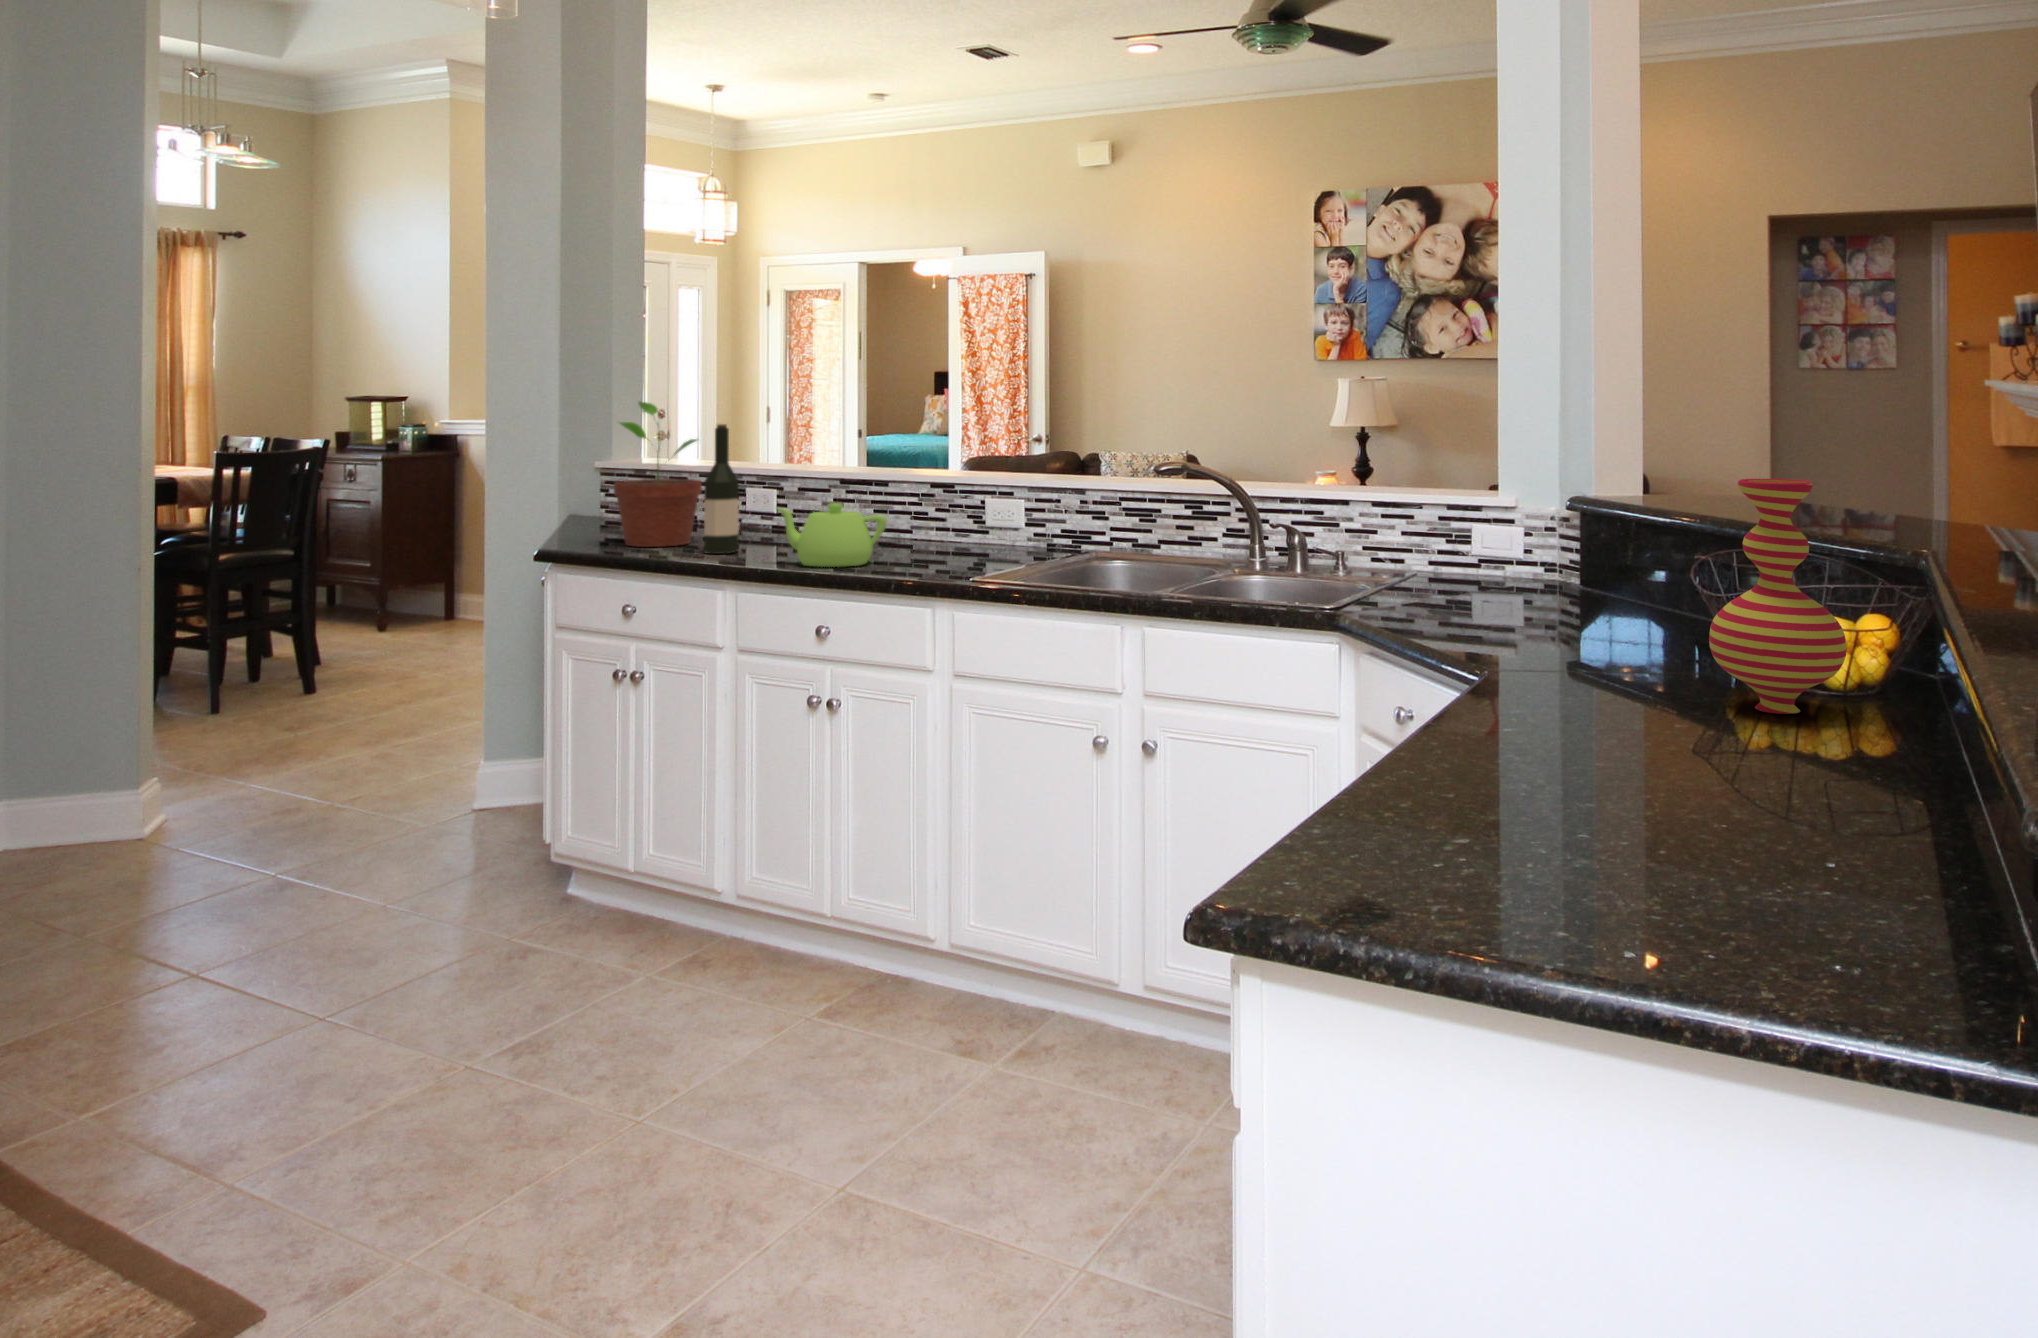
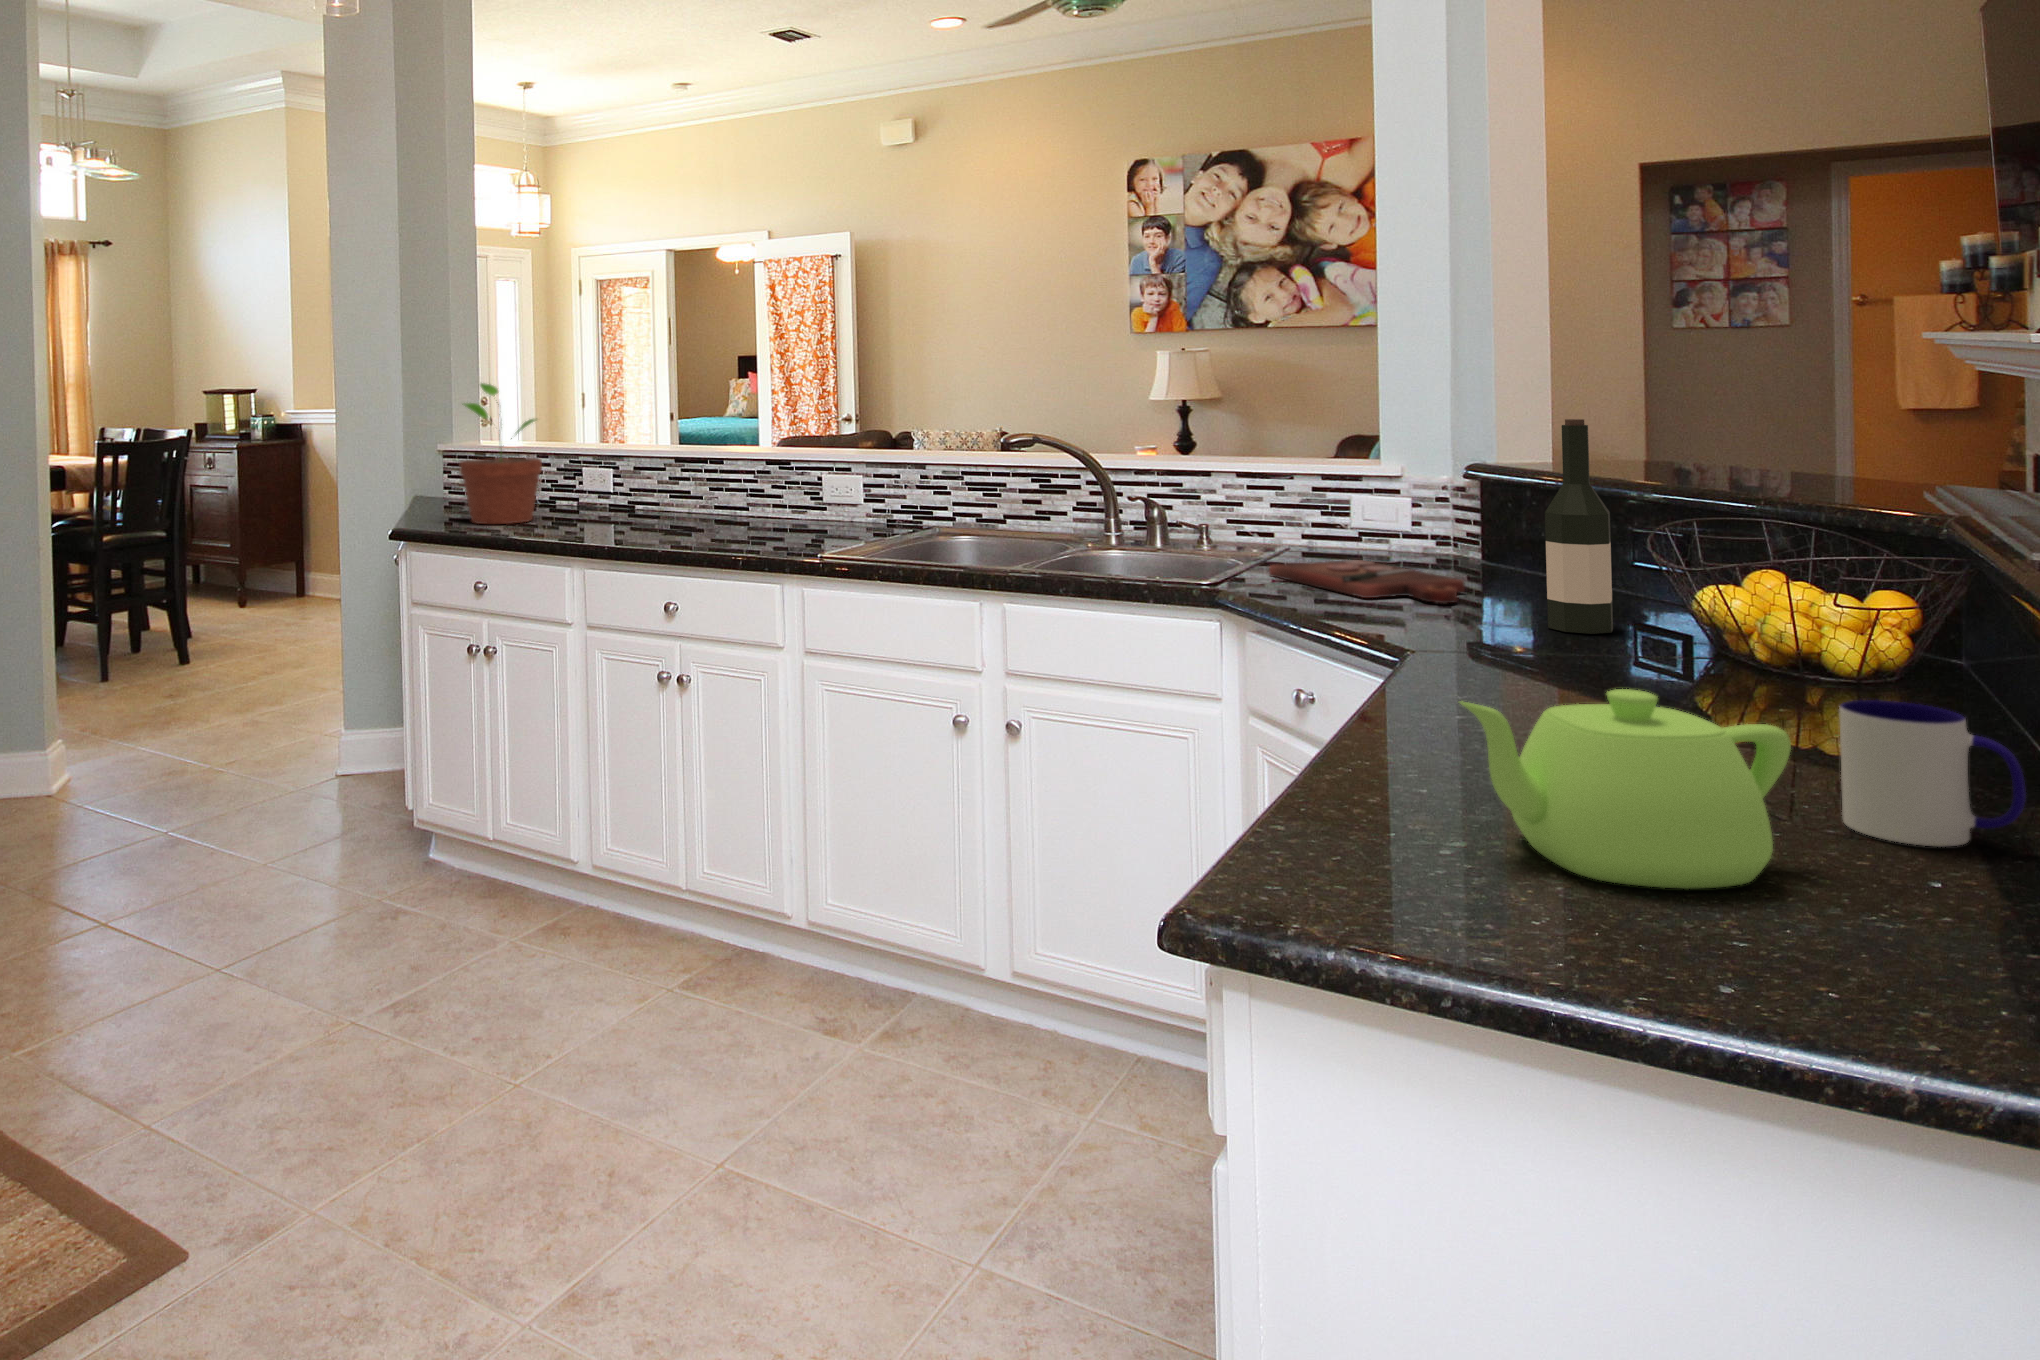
wine bottle: present [704,424,739,554] -> present [1545,419,1613,634]
vase: present [1709,479,1847,714] -> none [1698,436,1881,709]
teapot: present [777,503,887,567] -> present [1460,689,1791,889]
cutting board: none [1391,586,1556,625] -> present [1269,560,1465,603]
mug: none [1769,701,1895,819] -> present [1839,700,2026,847]

